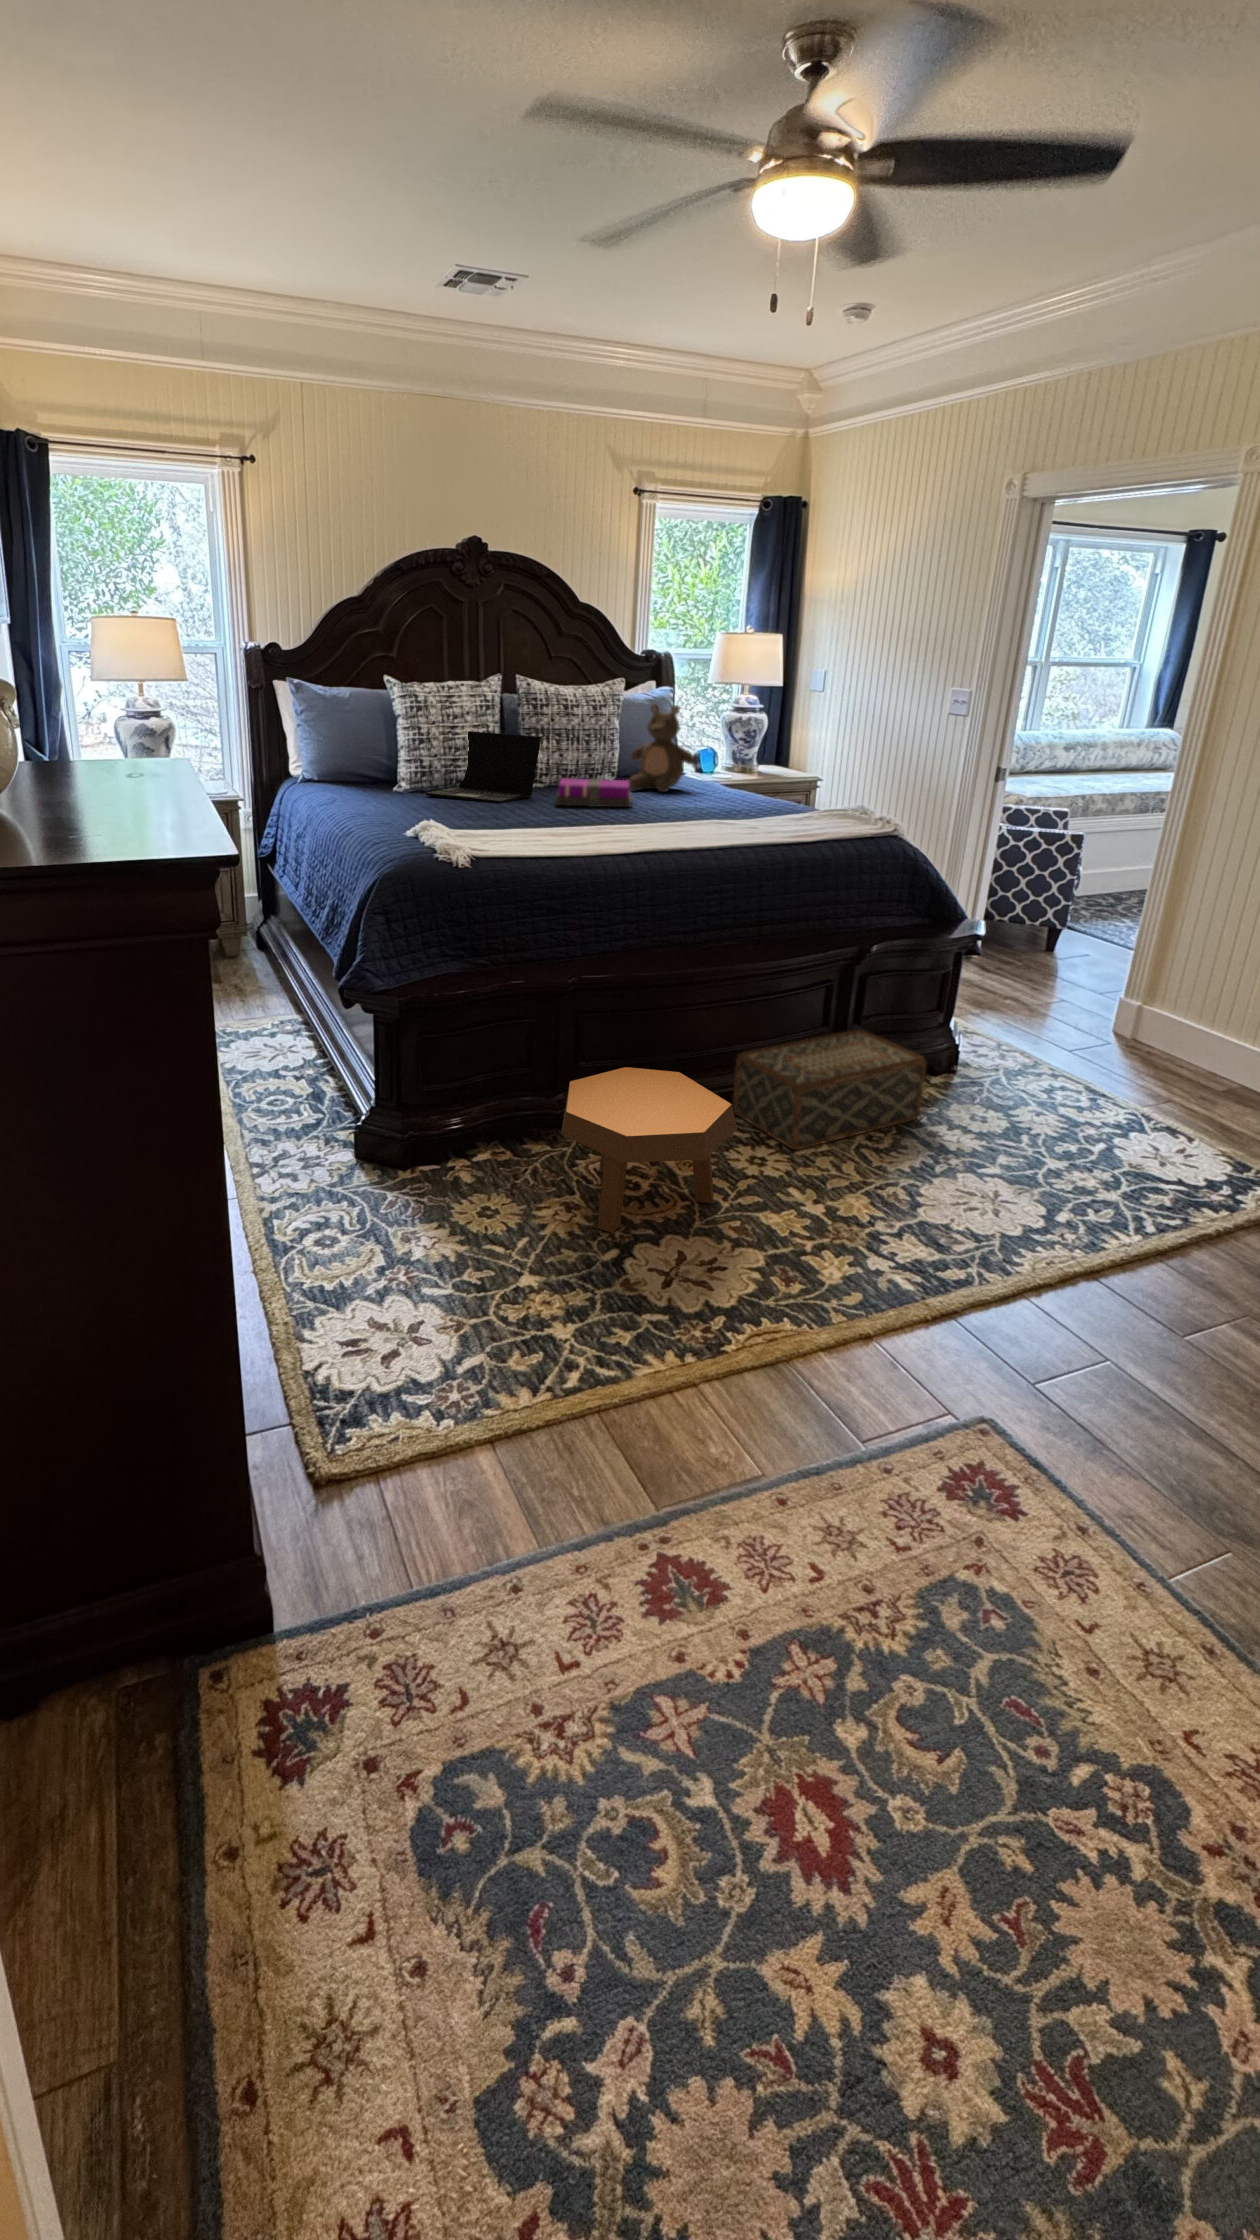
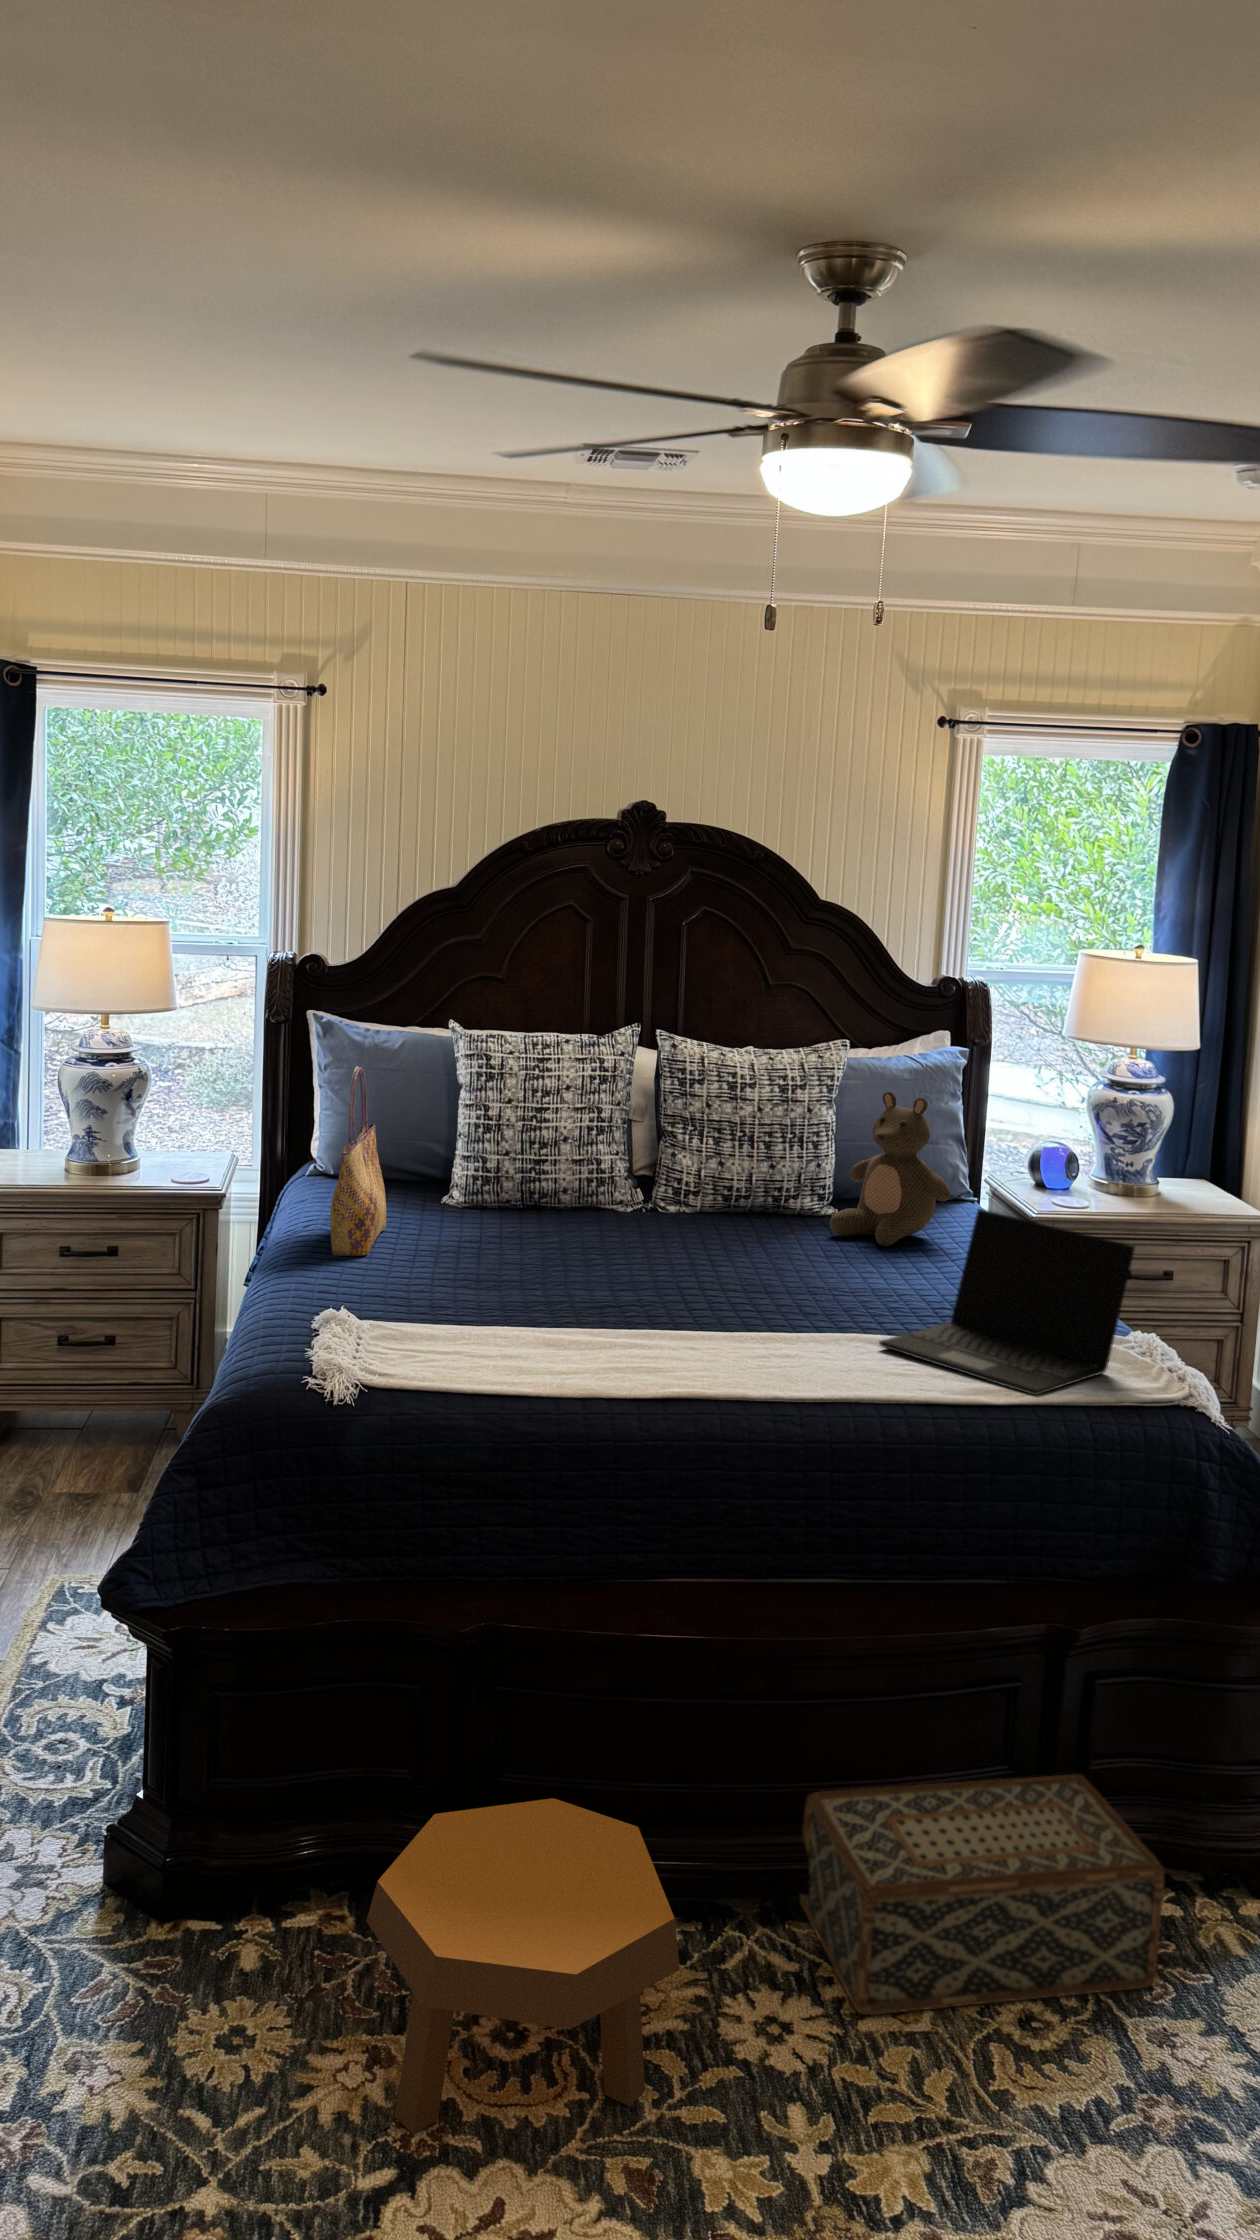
tote bag: none [355,694,388,813] -> present [330,1067,386,1256]
laptop: present [426,731,541,803] -> present [879,1209,1135,1395]
notebook: present [556,779,632,807] -> none [655,1215,801,1283]

